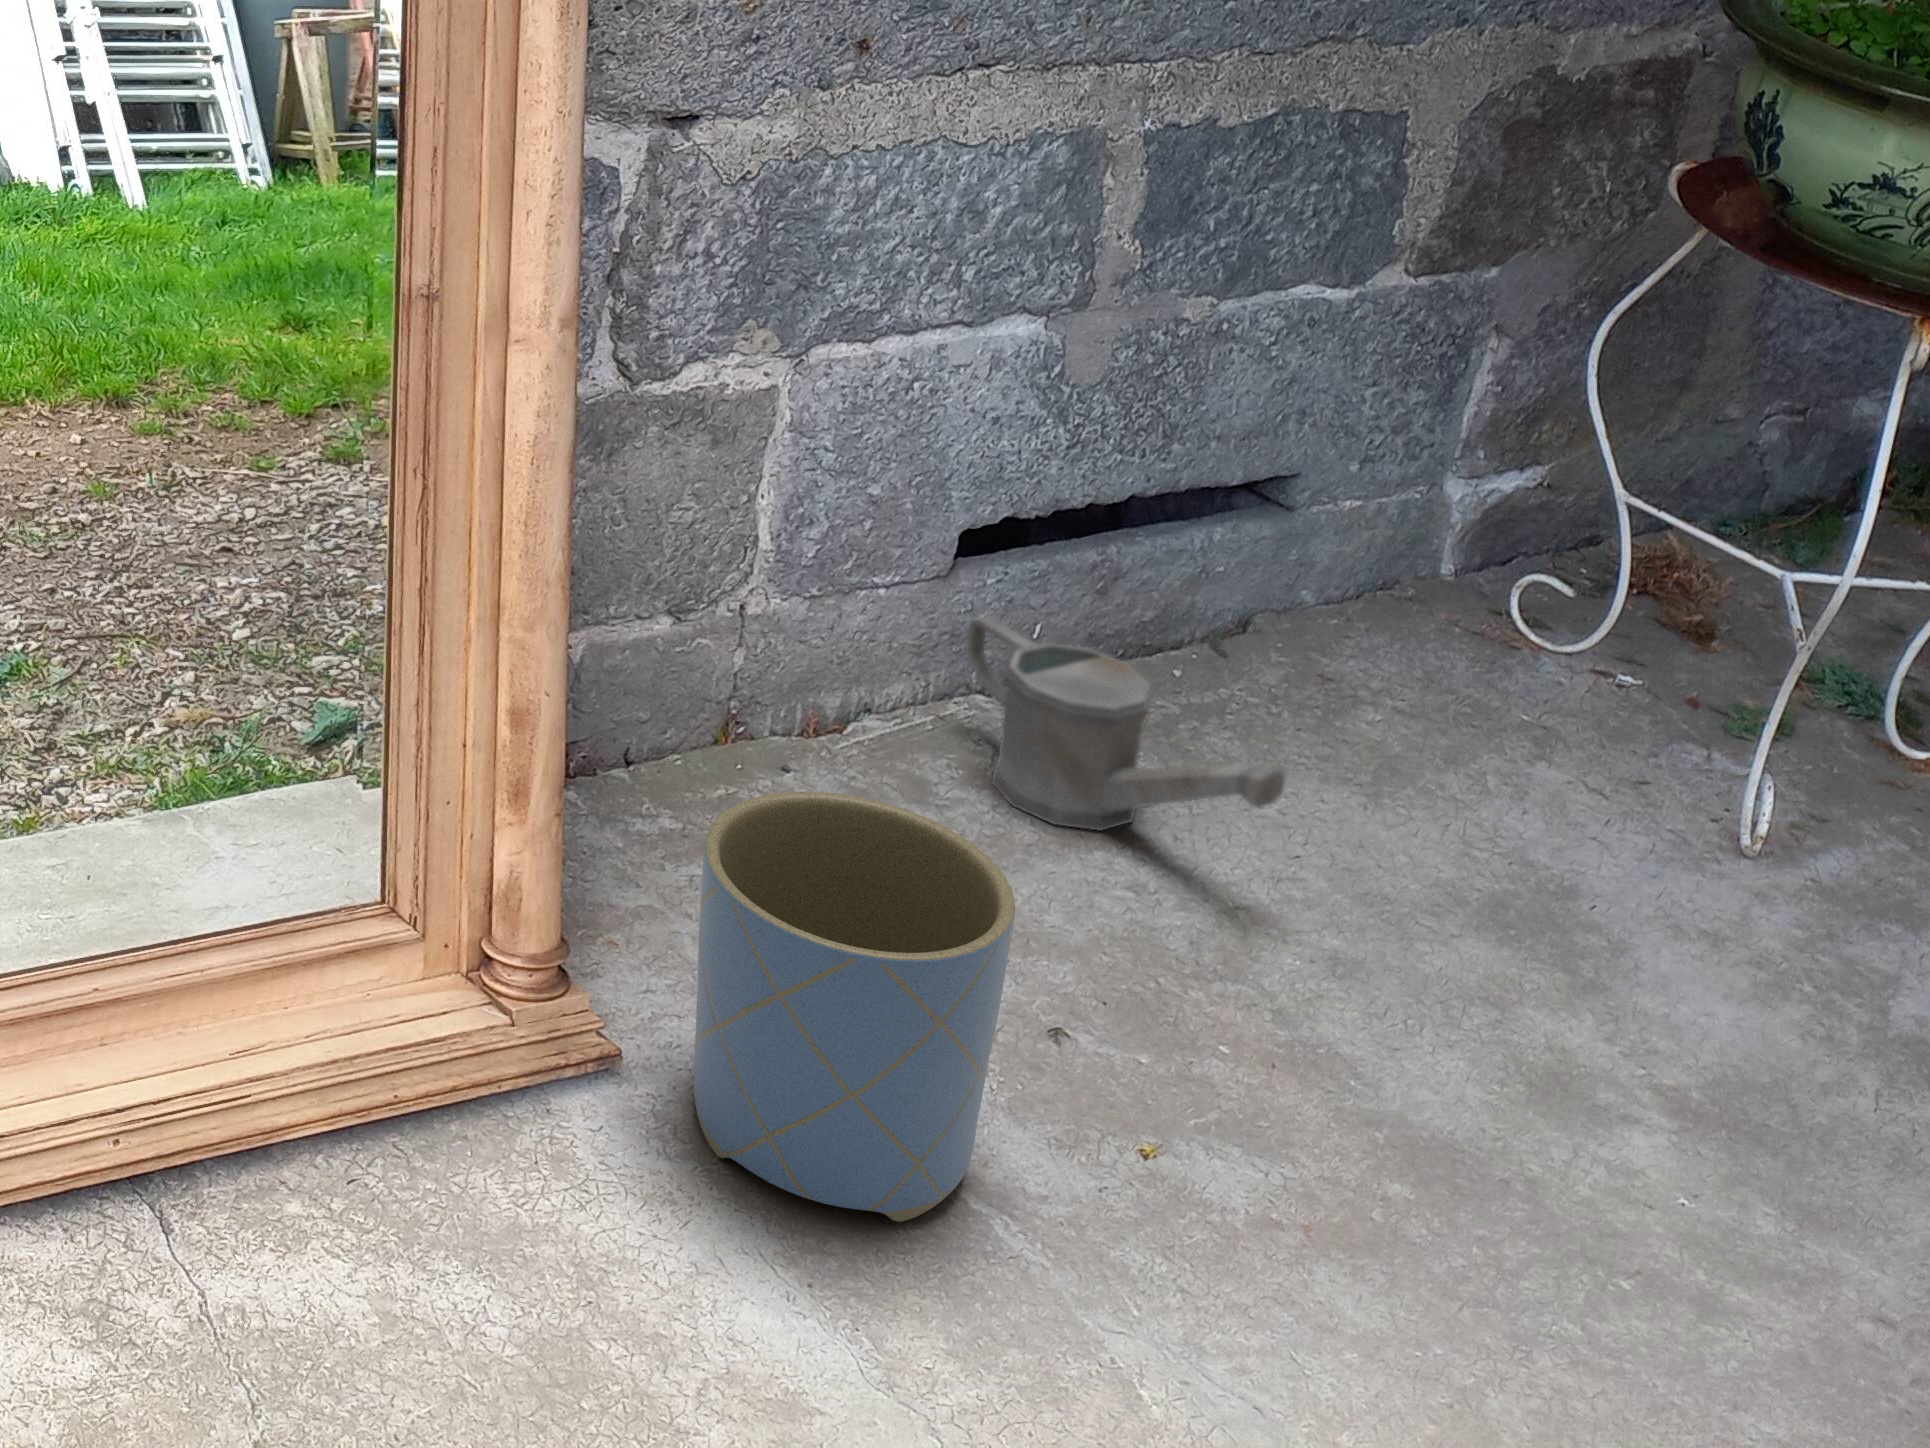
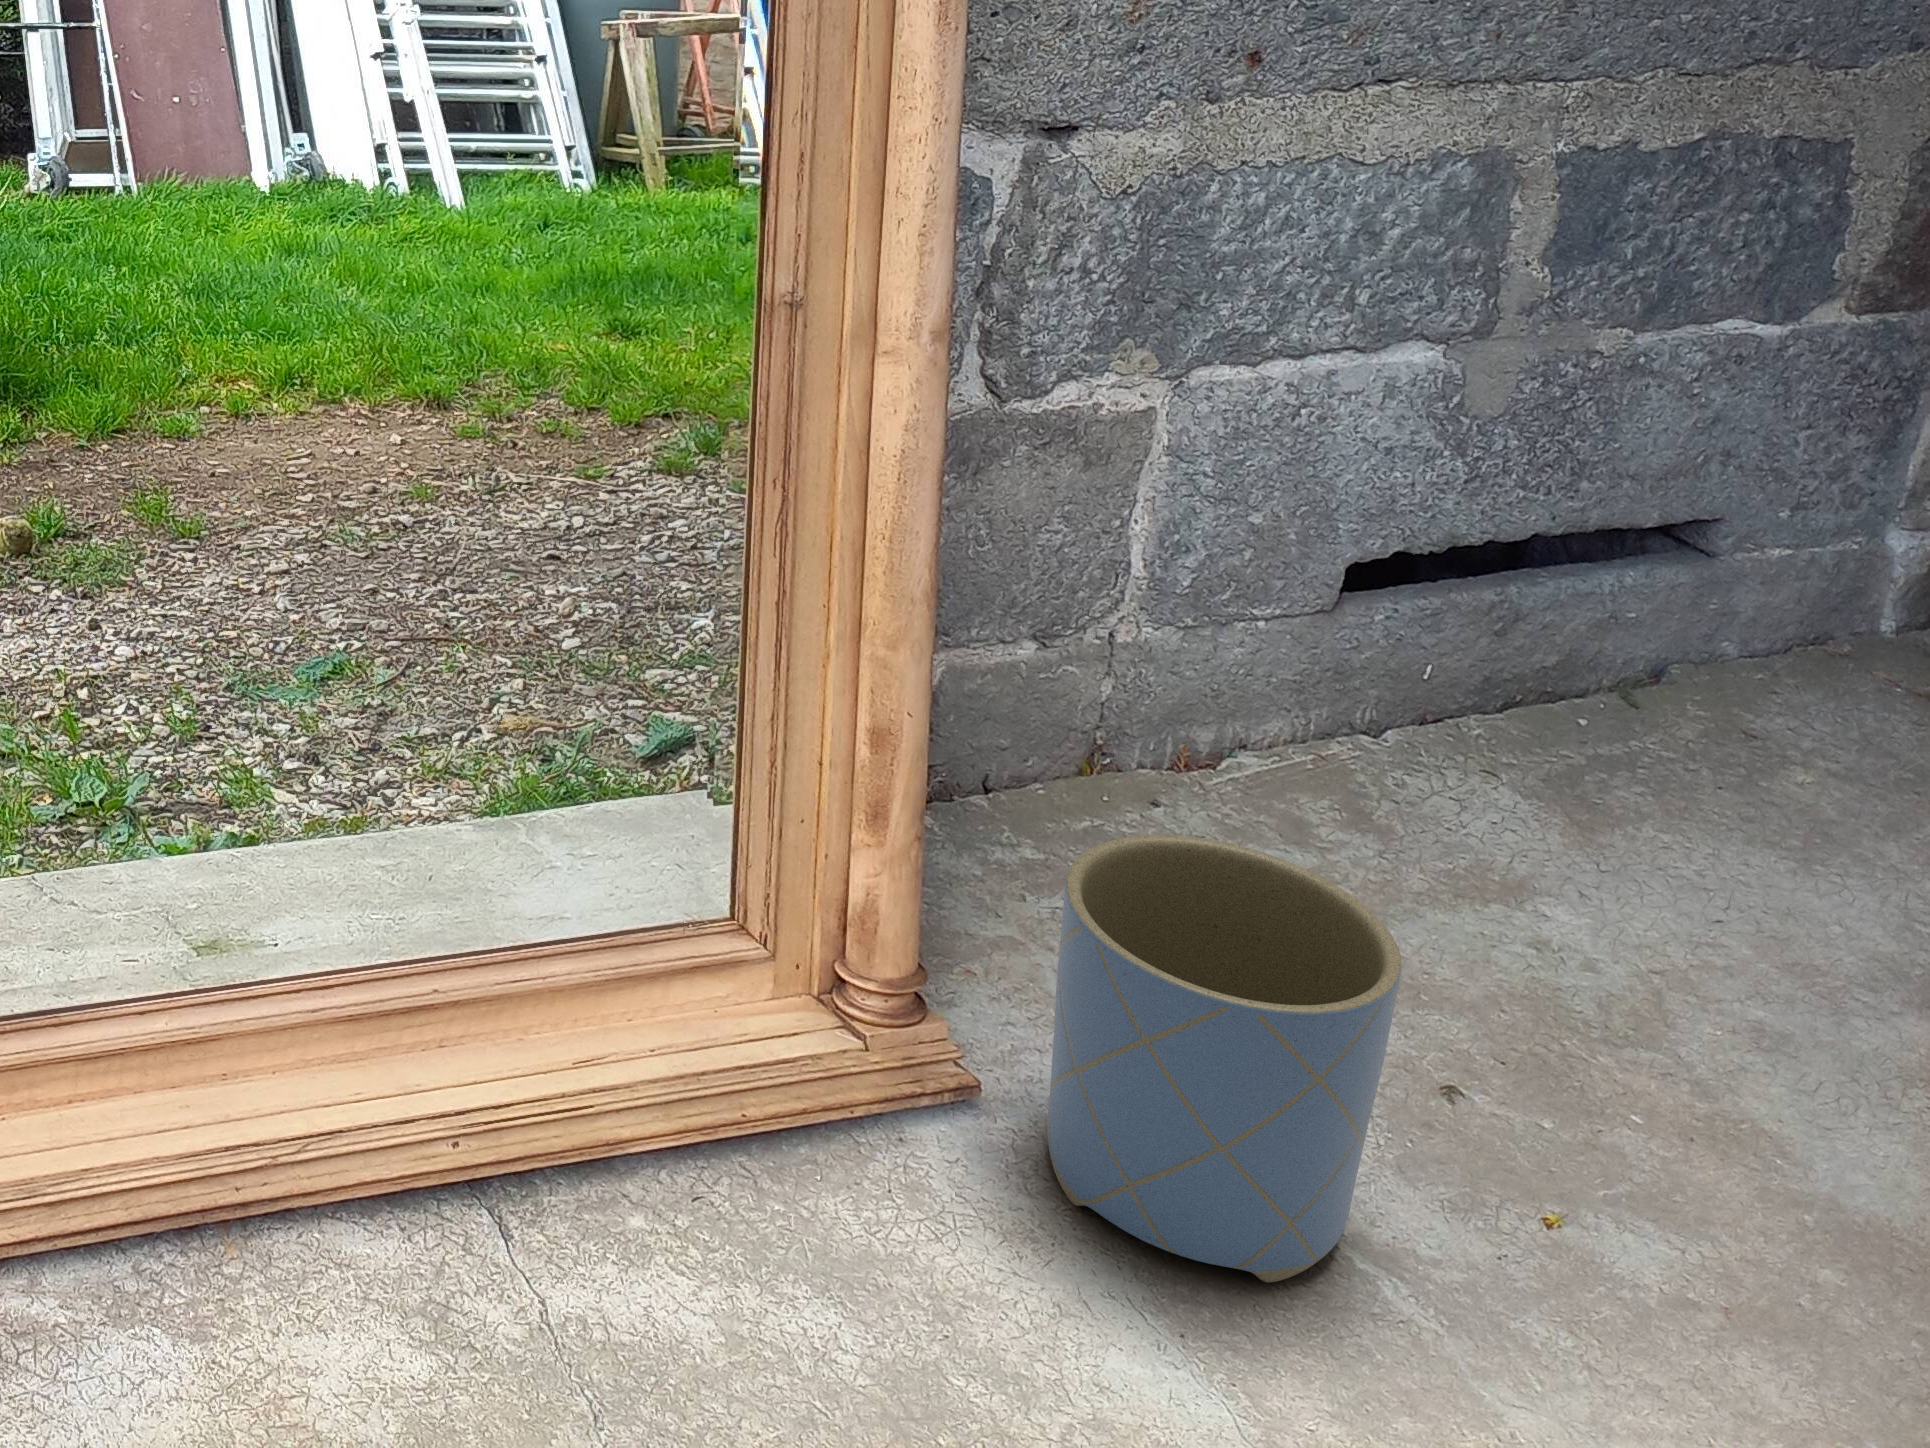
watering can: present [967,617,1287,830] -> none [1341,666,1700,896]

